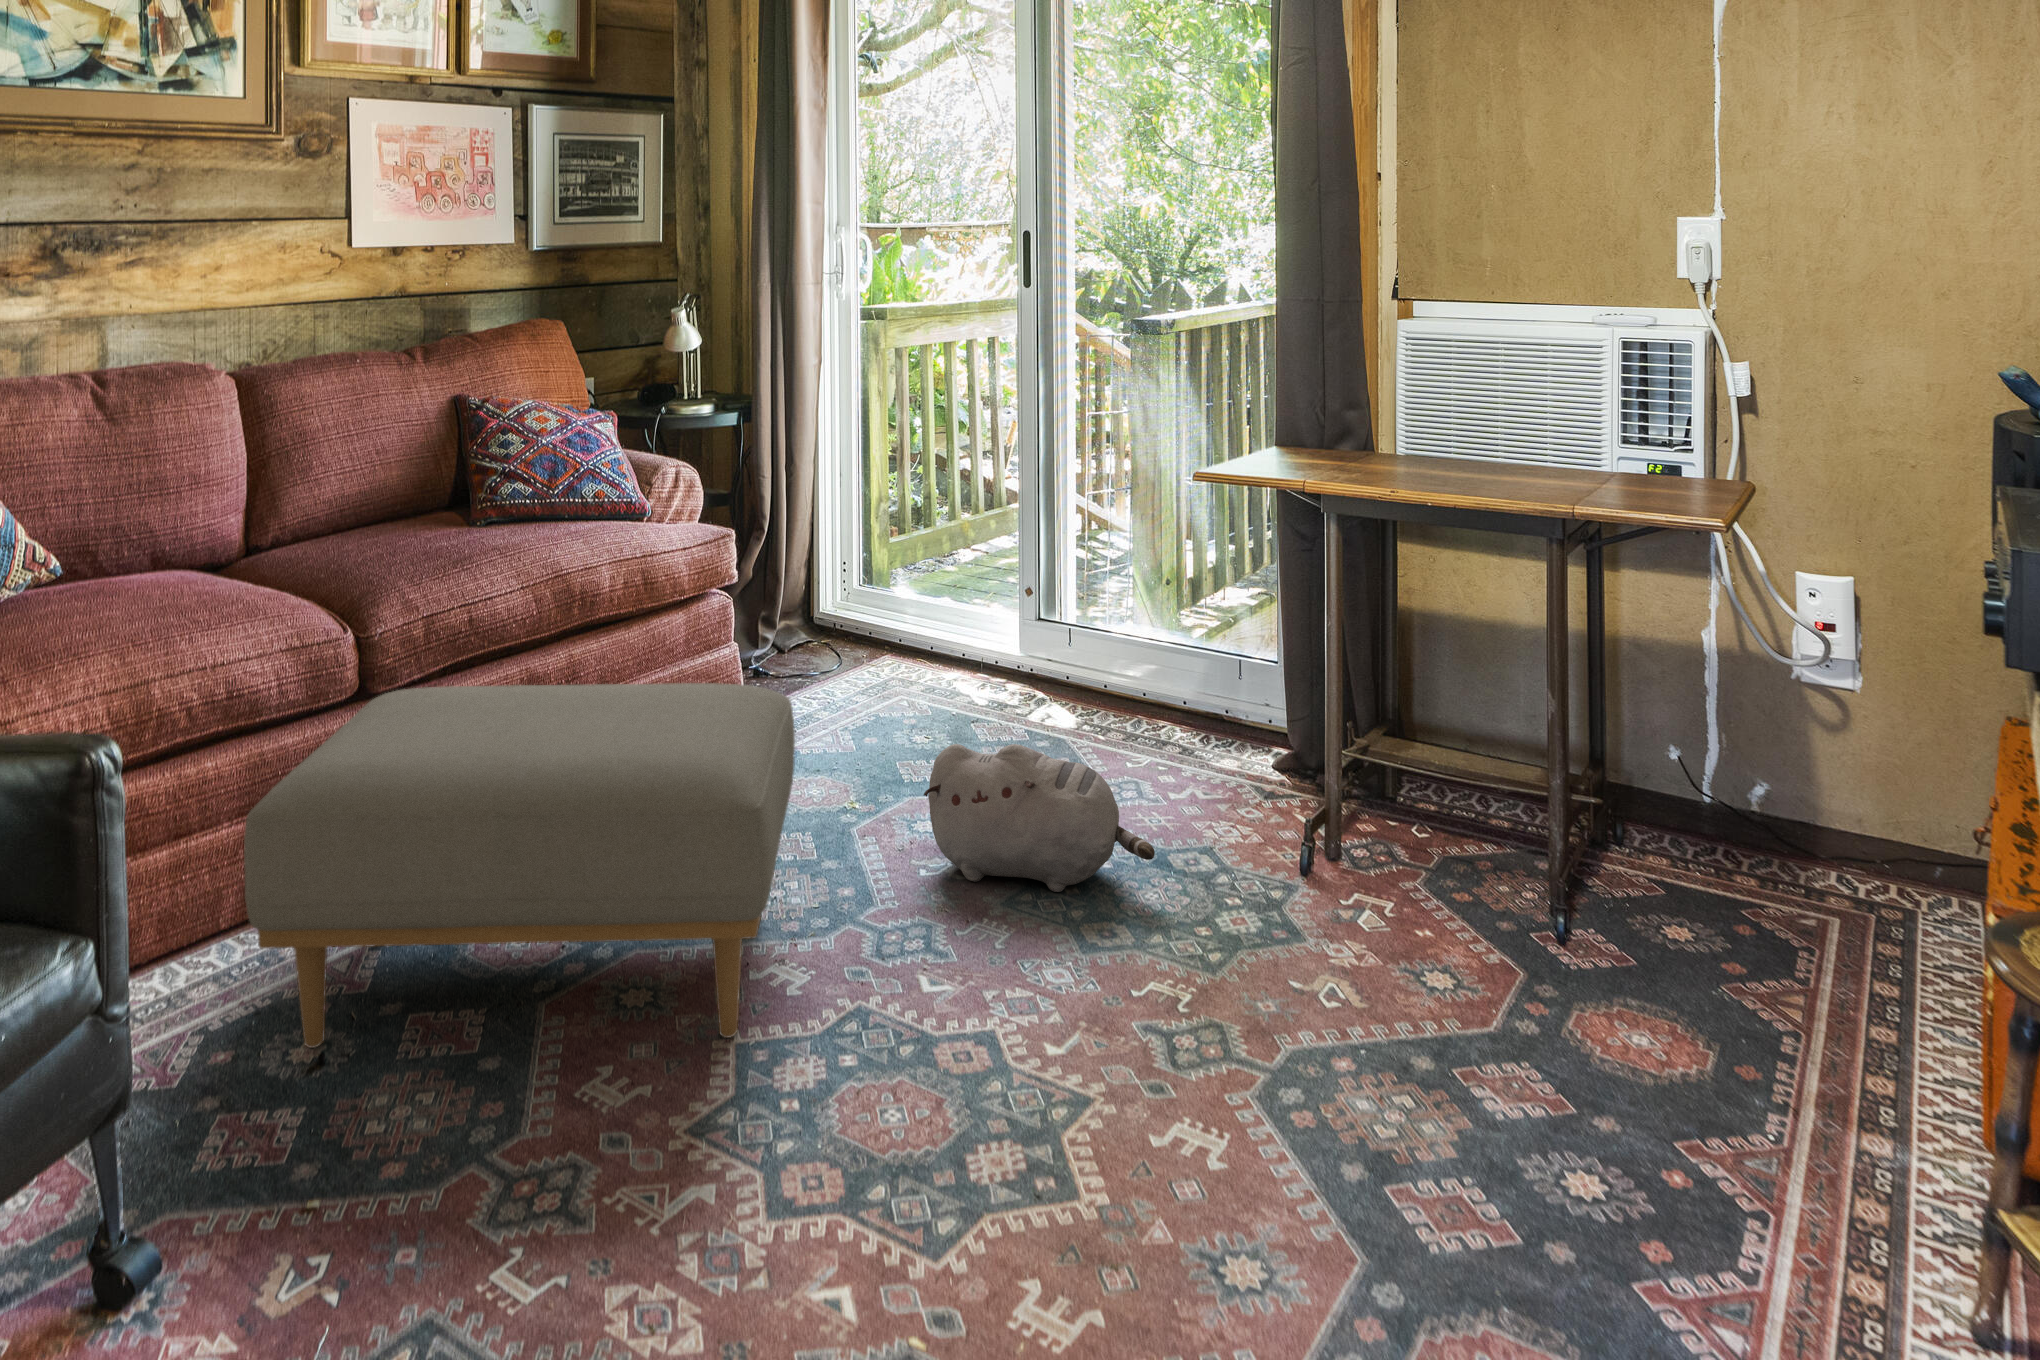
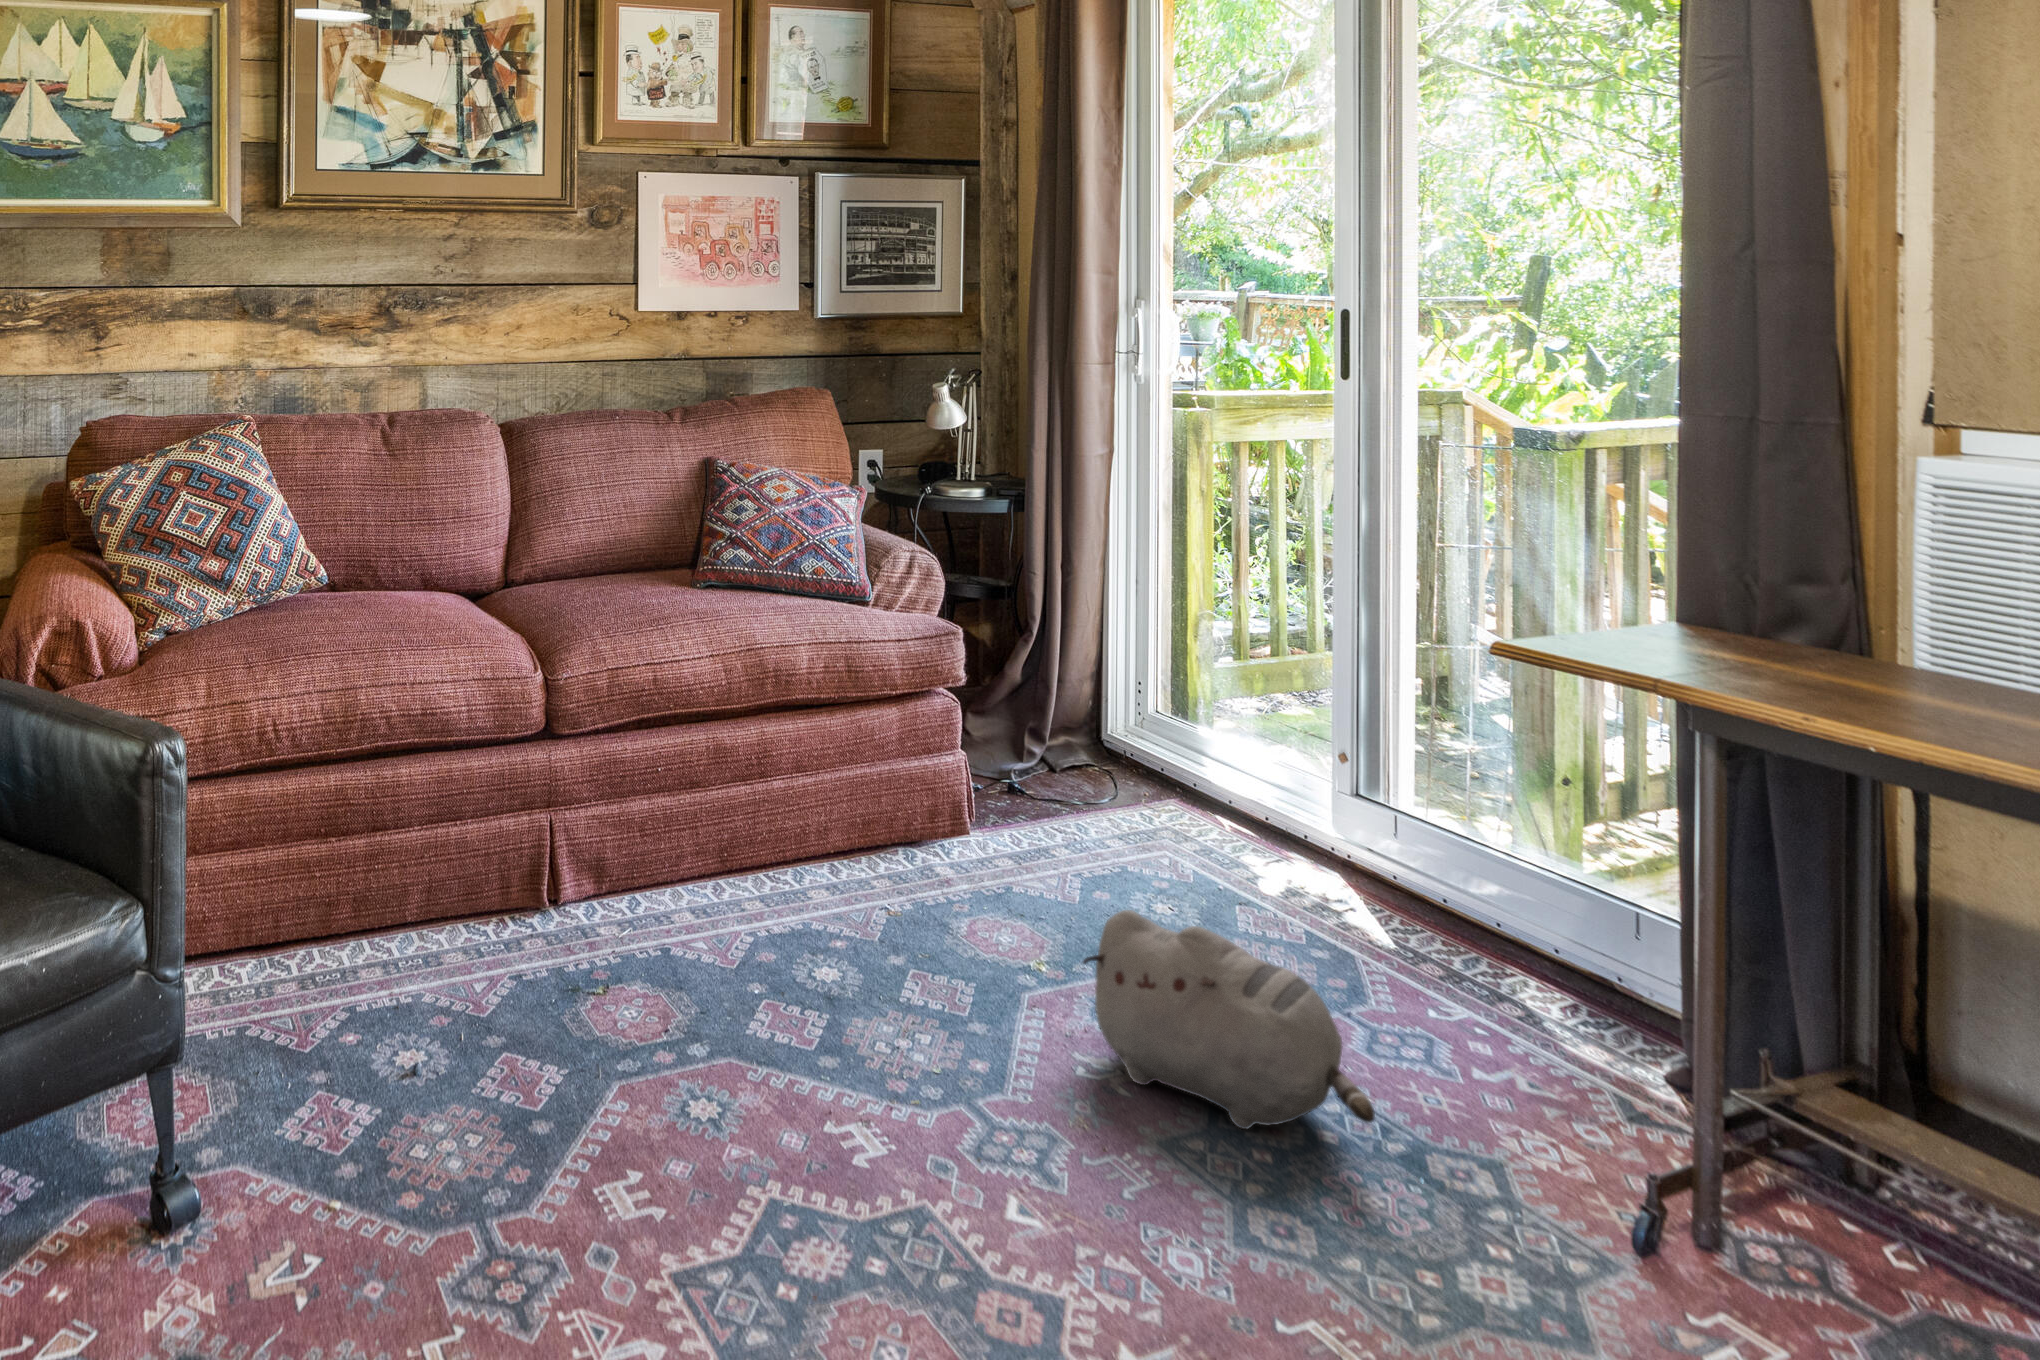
ottoman: present [244,683,795,1048] -> none [353,735,923,1183]

